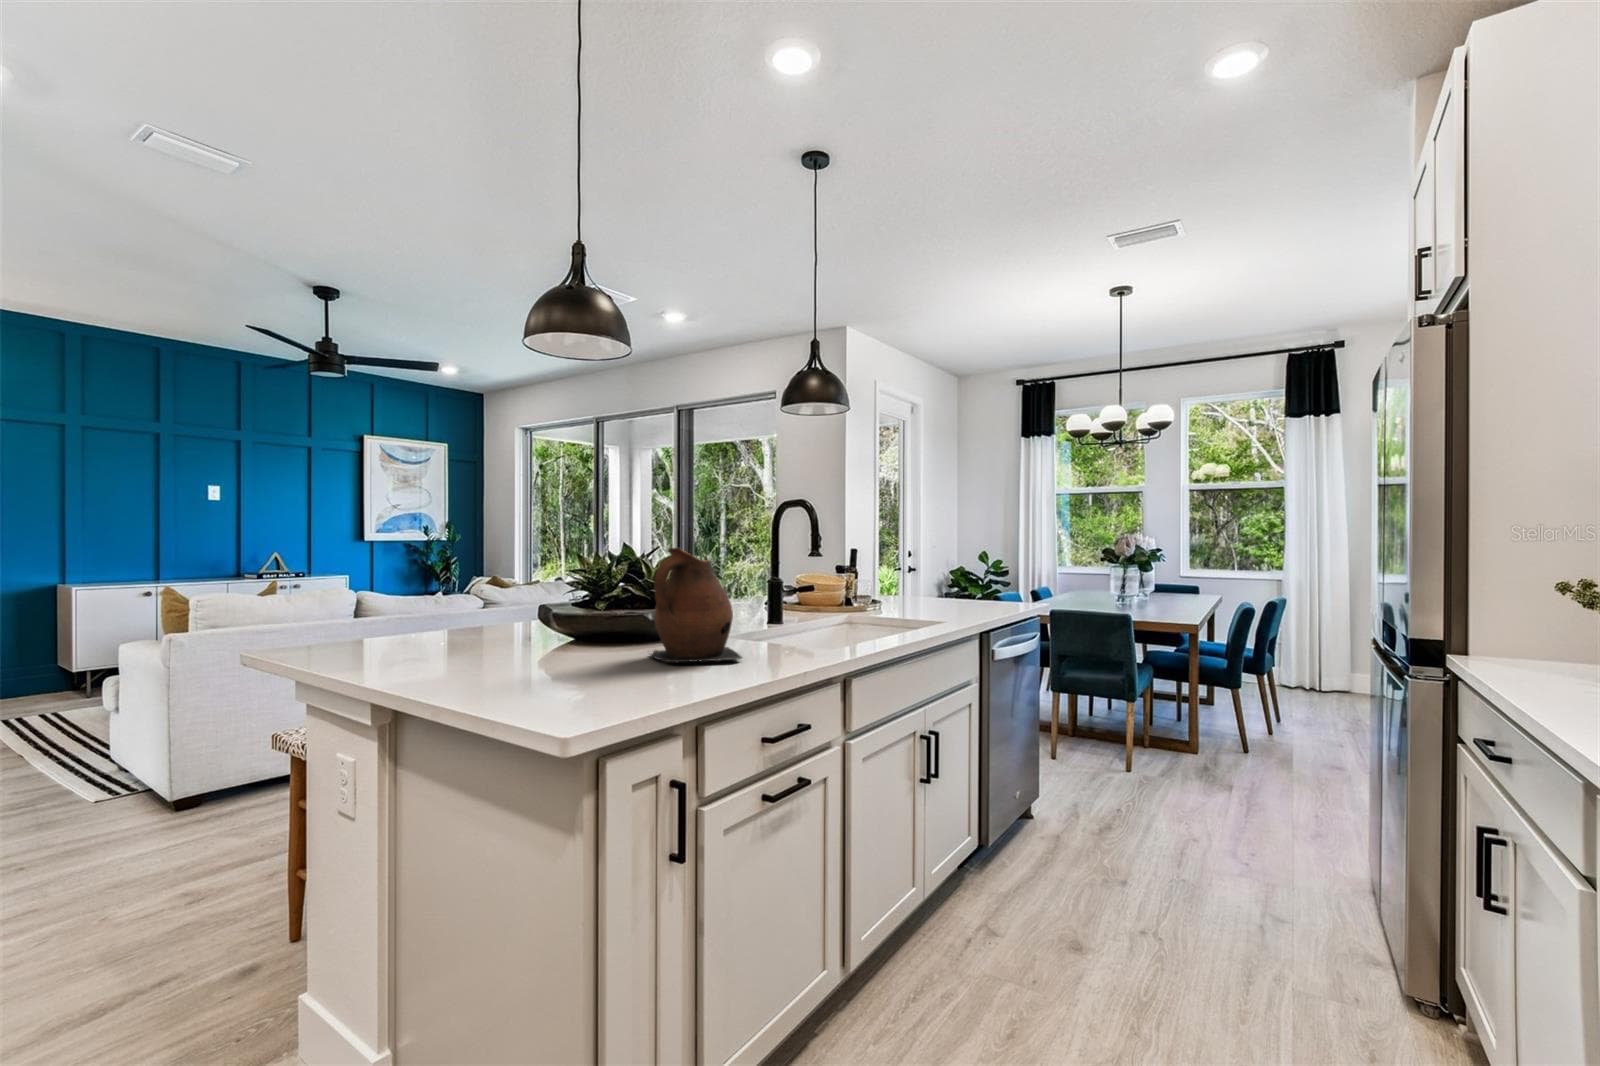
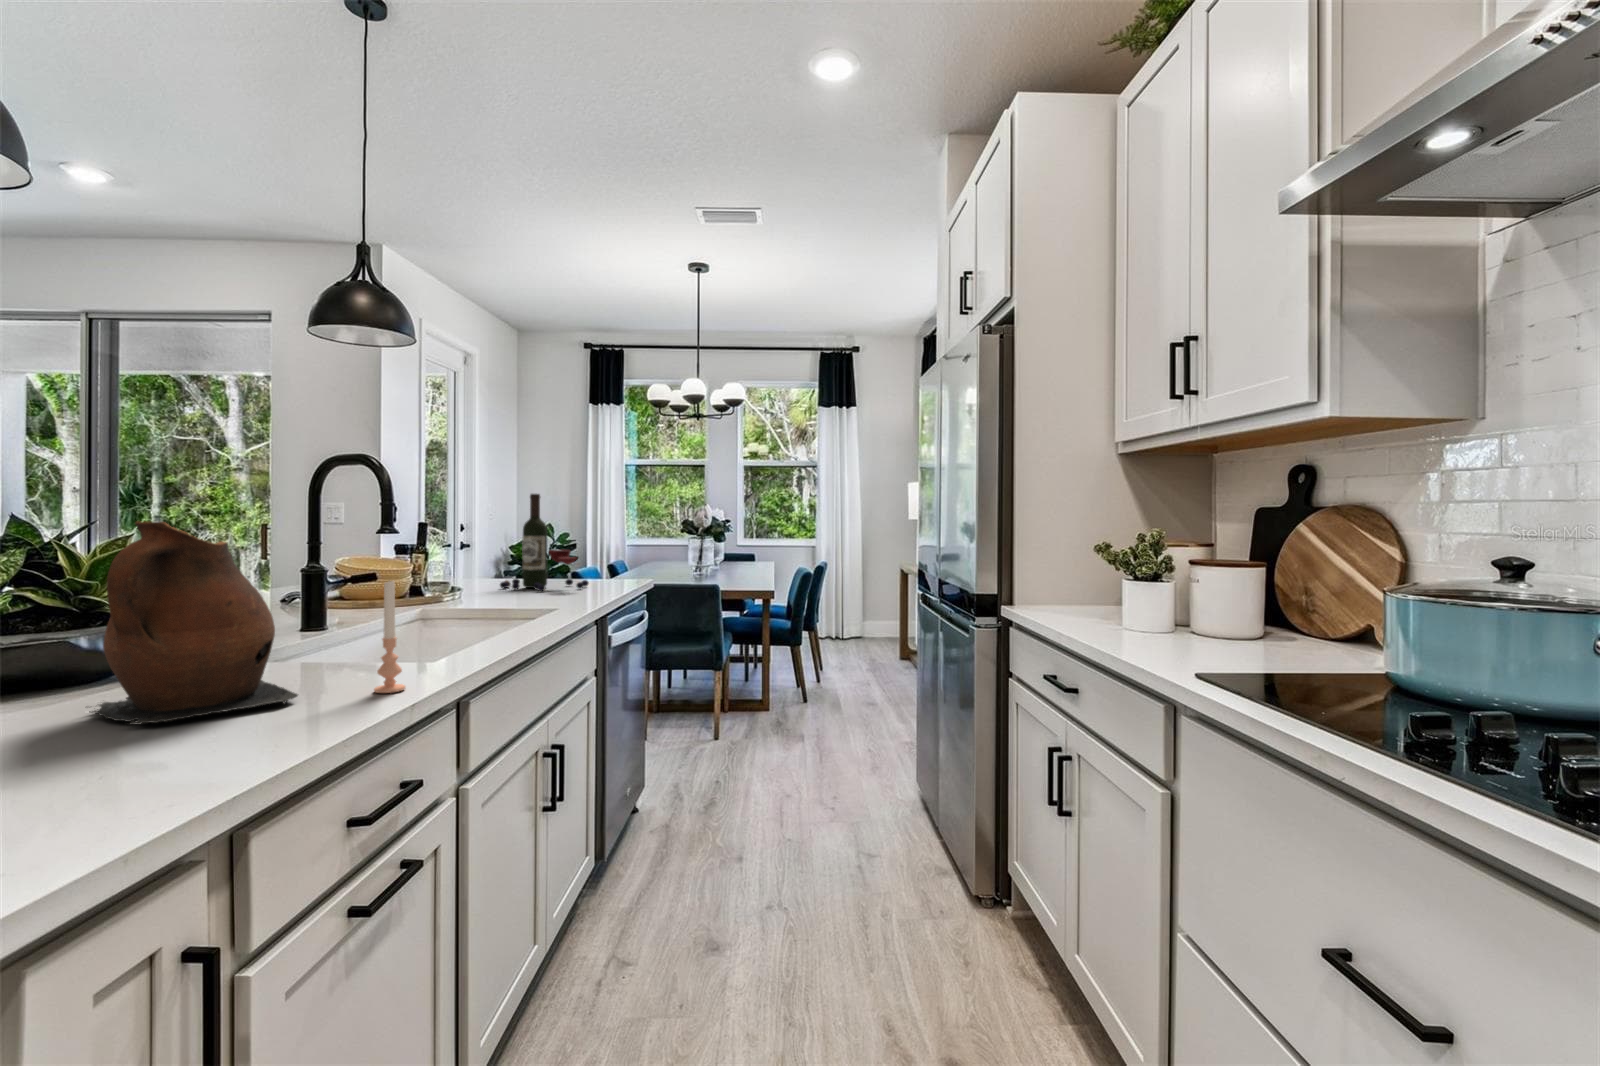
wine bottle: none [915,525,988,609] -> present [500,494,589,591]
candle: none [784,587,803,663] -> present [374,581,405,693]

